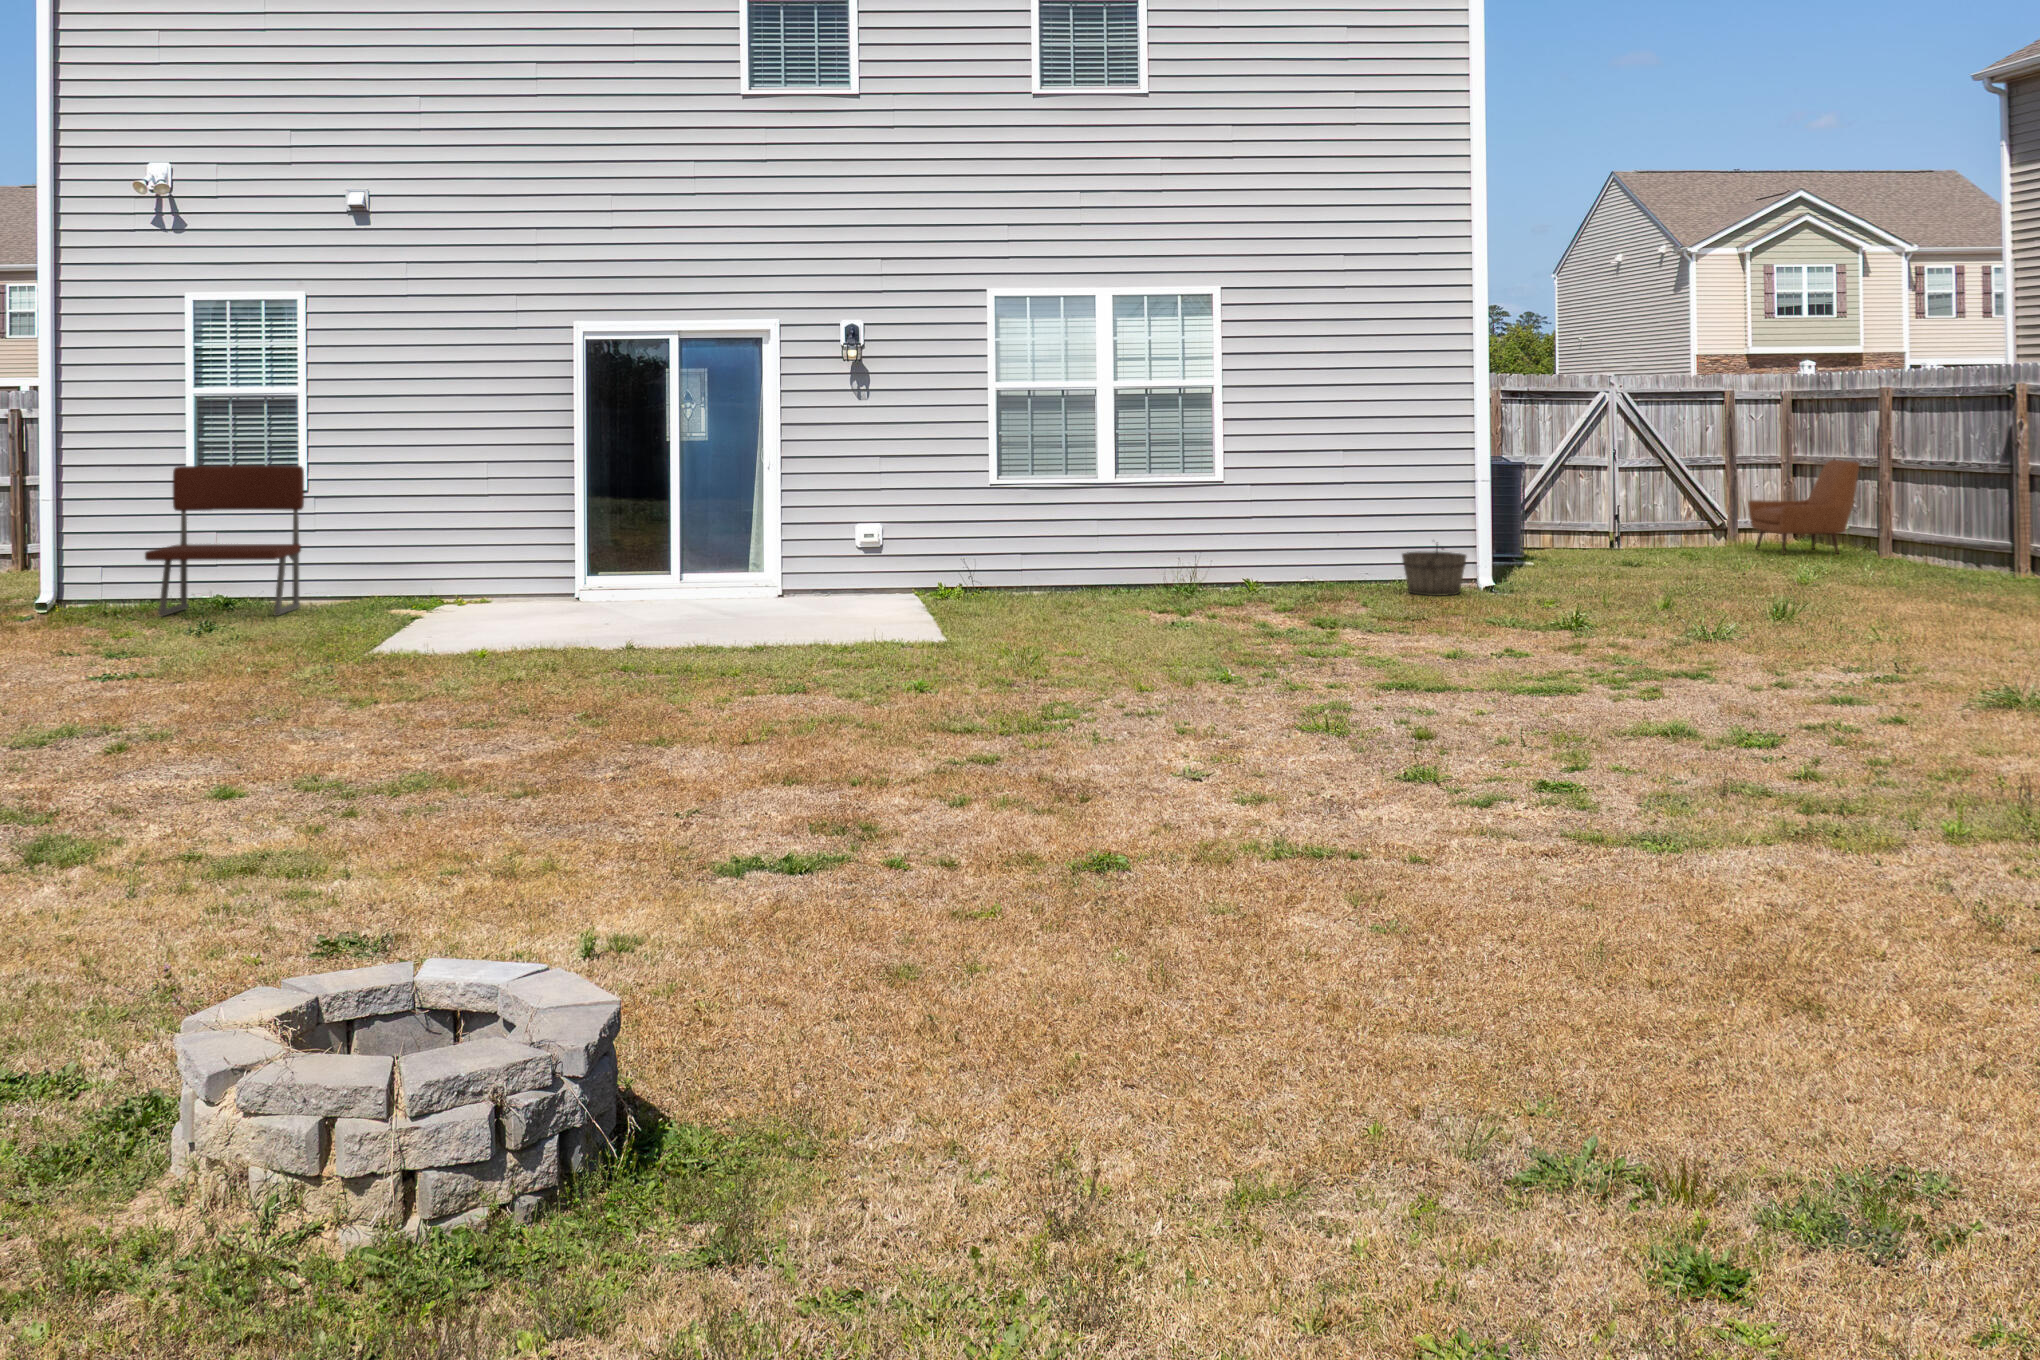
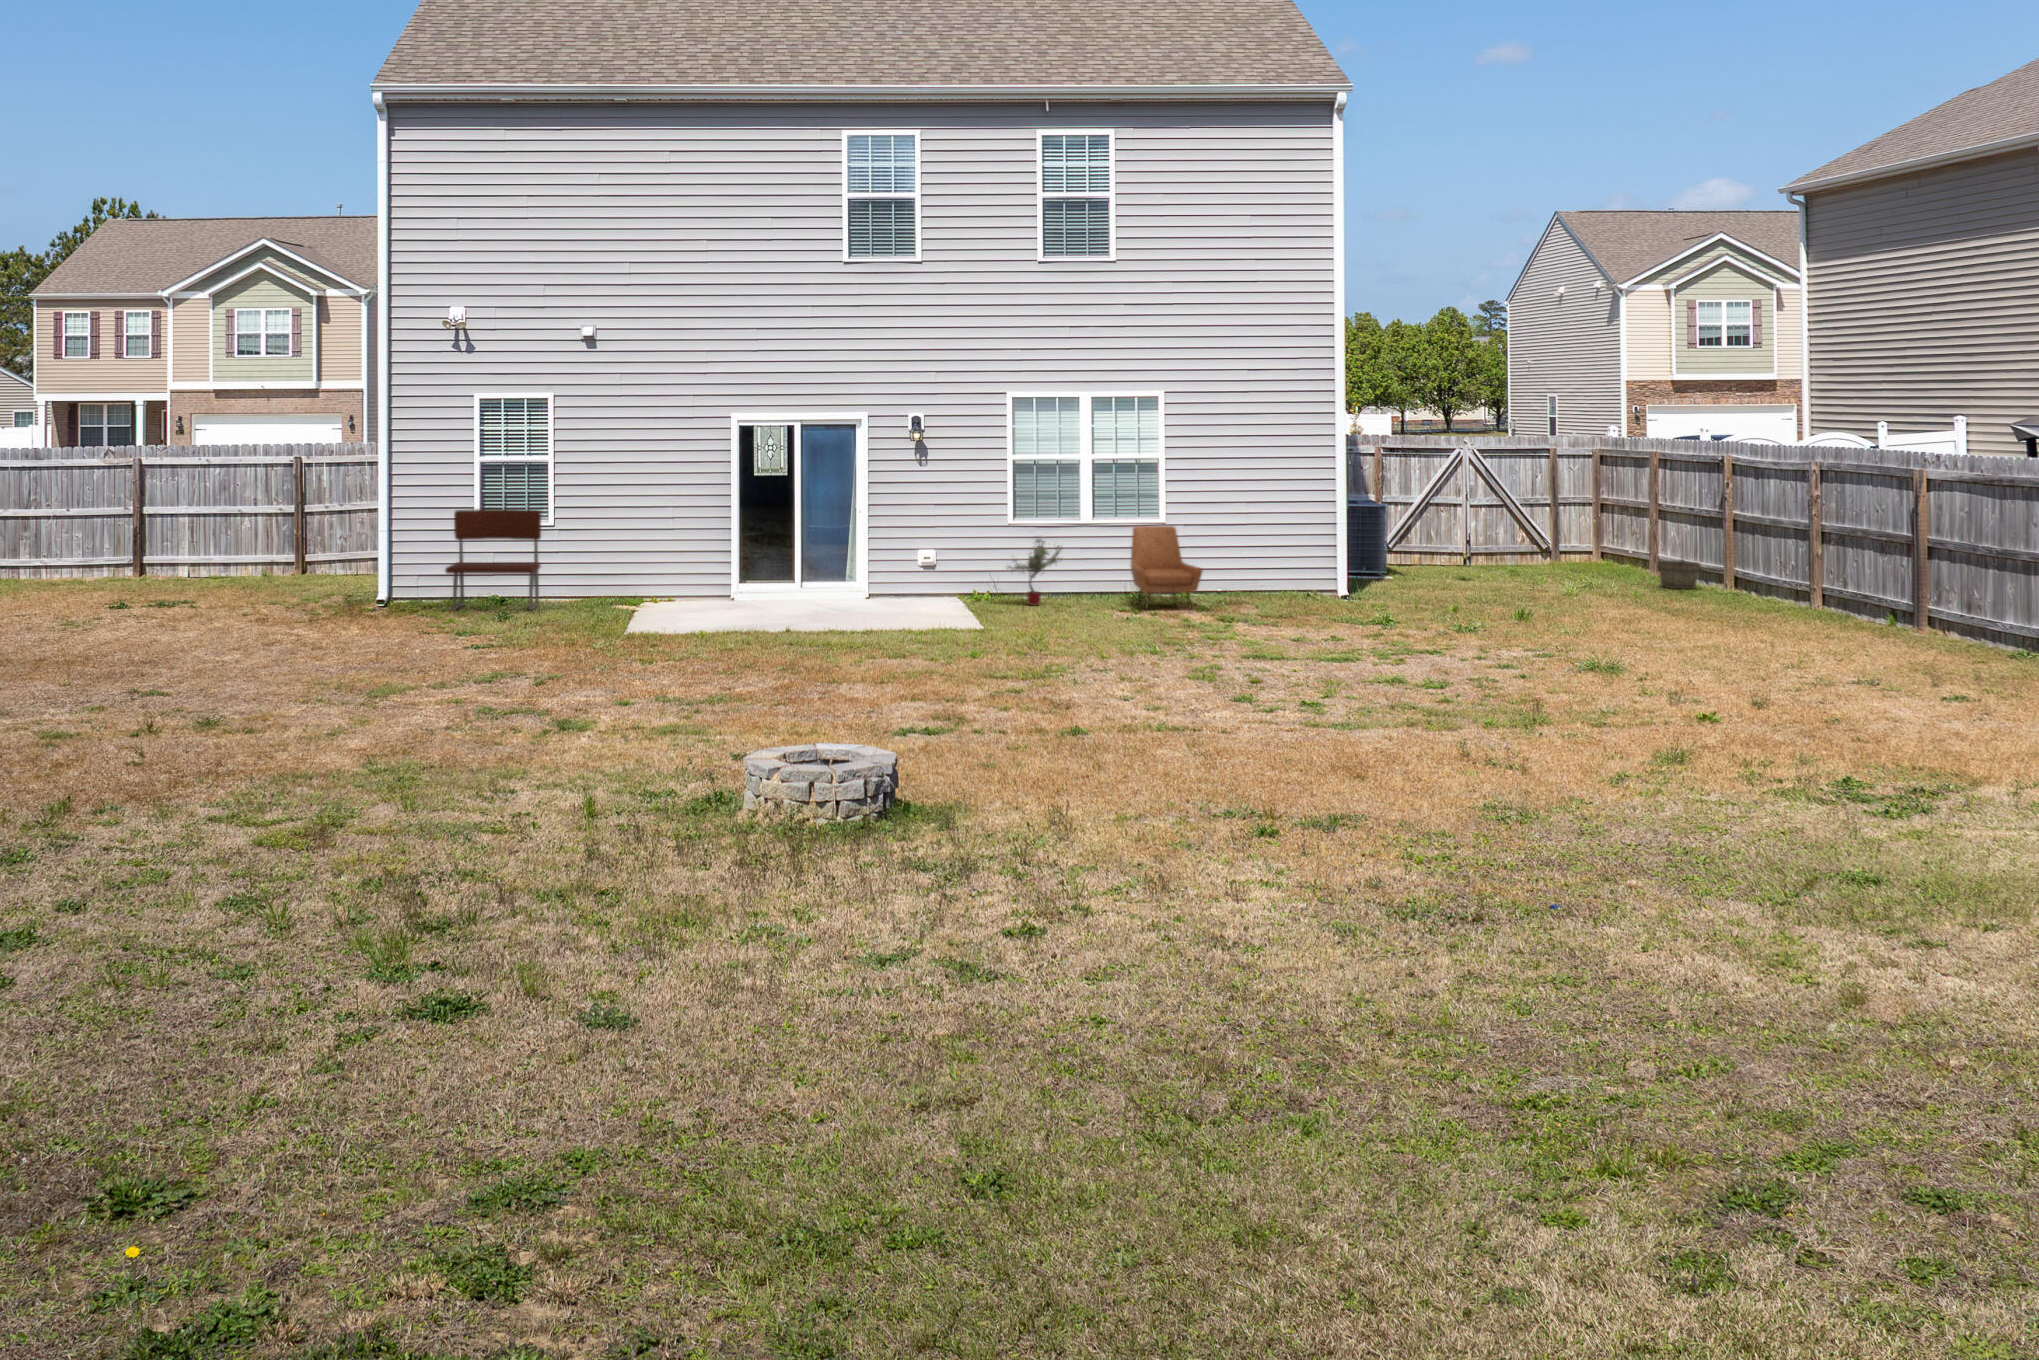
chair: present [1748,460,1859,555] -> present [1131,526,1203,610]
potted tree: none [993,498,1079,603] -> present [1009,537,1062,606]
wooden bucket: present [1402,545,1467,596] -> present [1657,559,1701,589]

